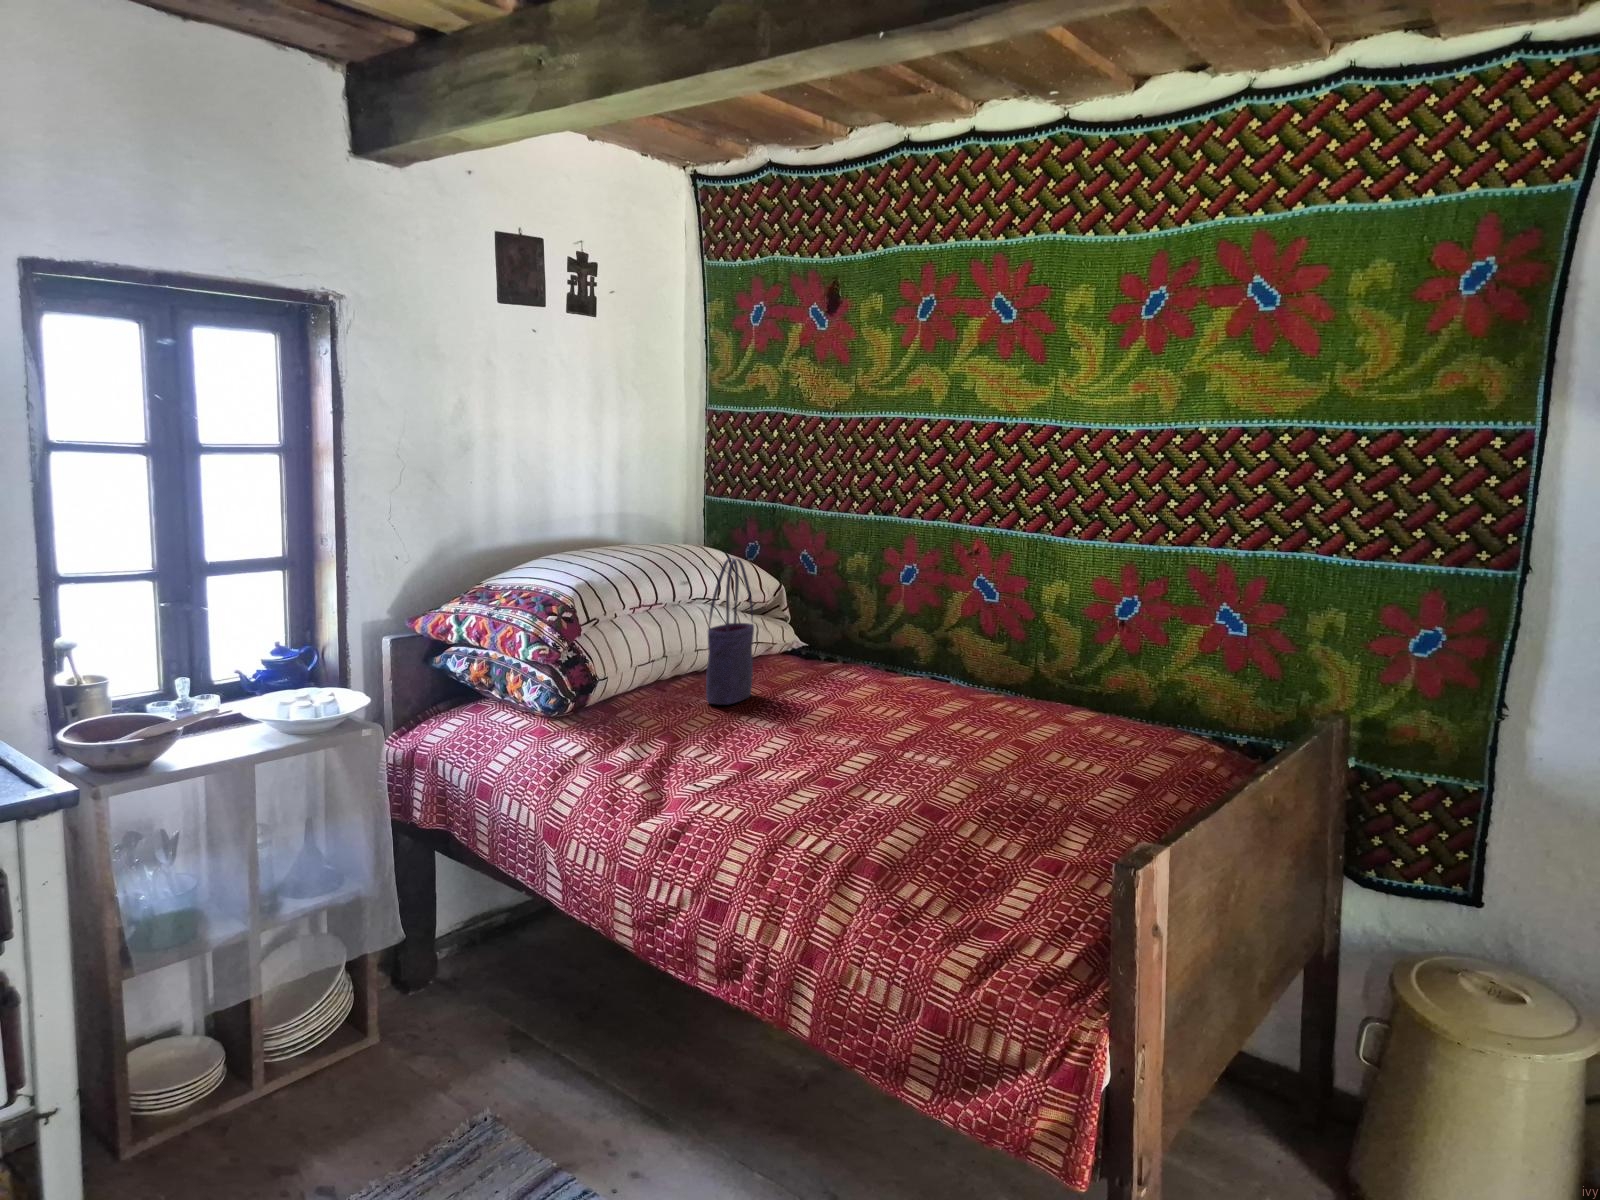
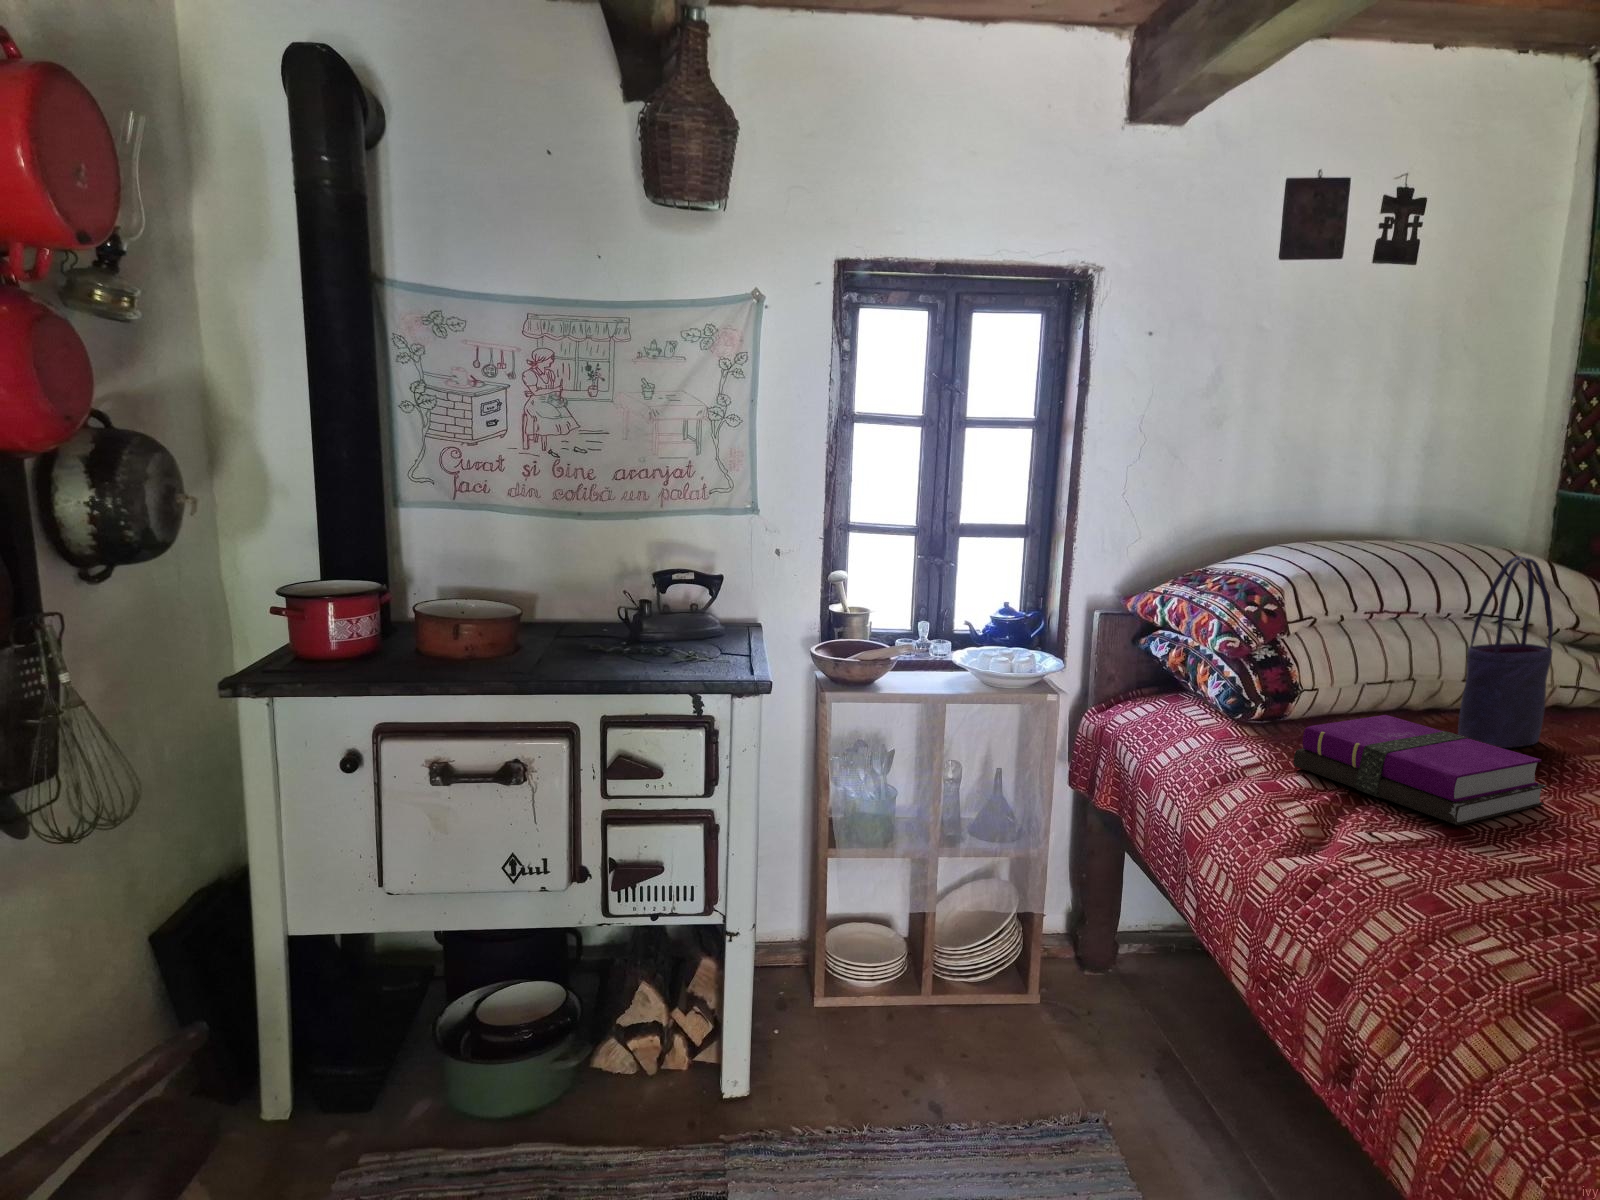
notebook: none [616,691,781,763] -> present [1294,715,1546,825]

